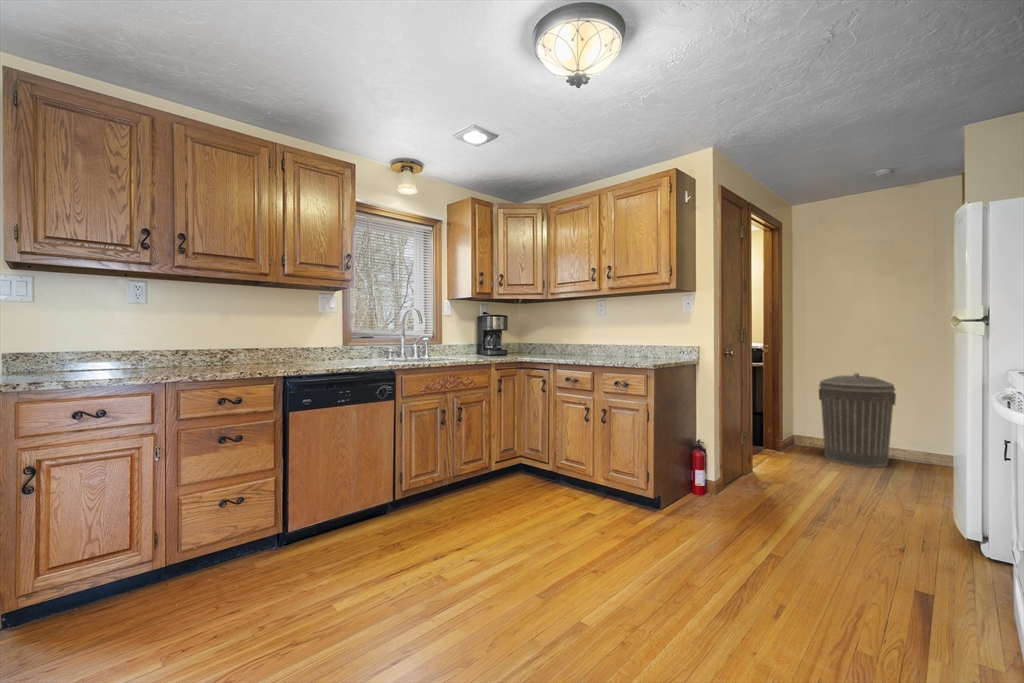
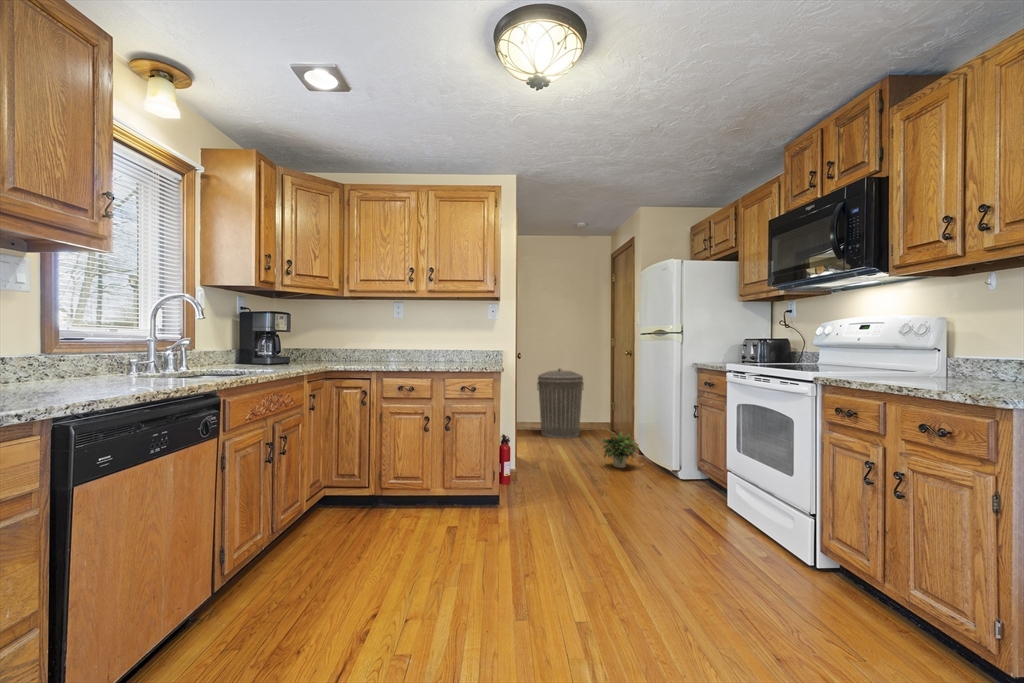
potted plant: none [853,464,932,523] -> present [602,432,638,468]

